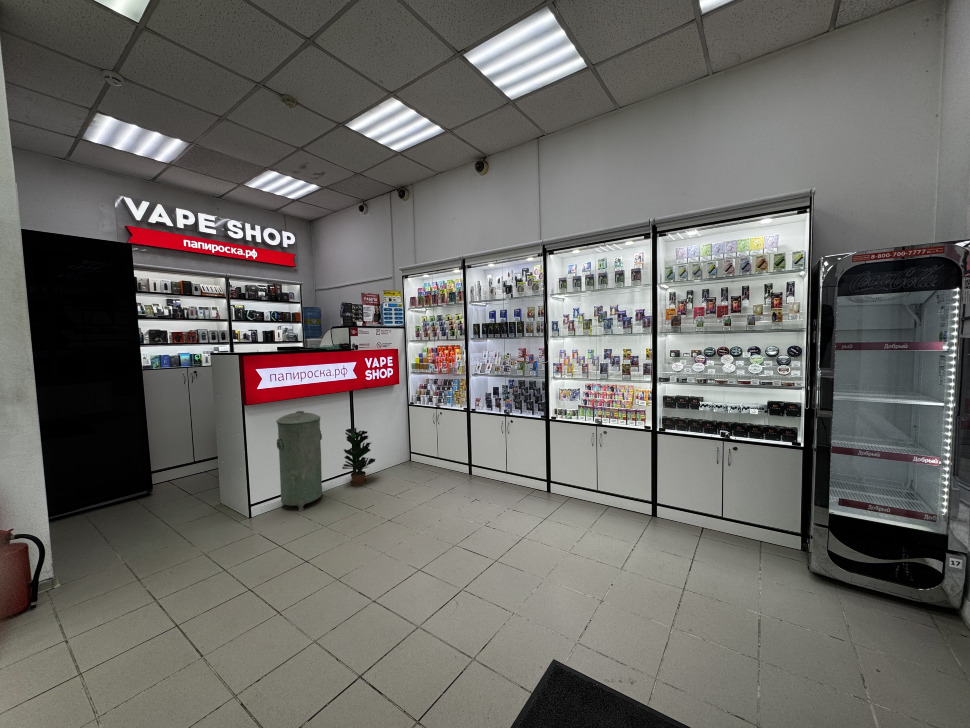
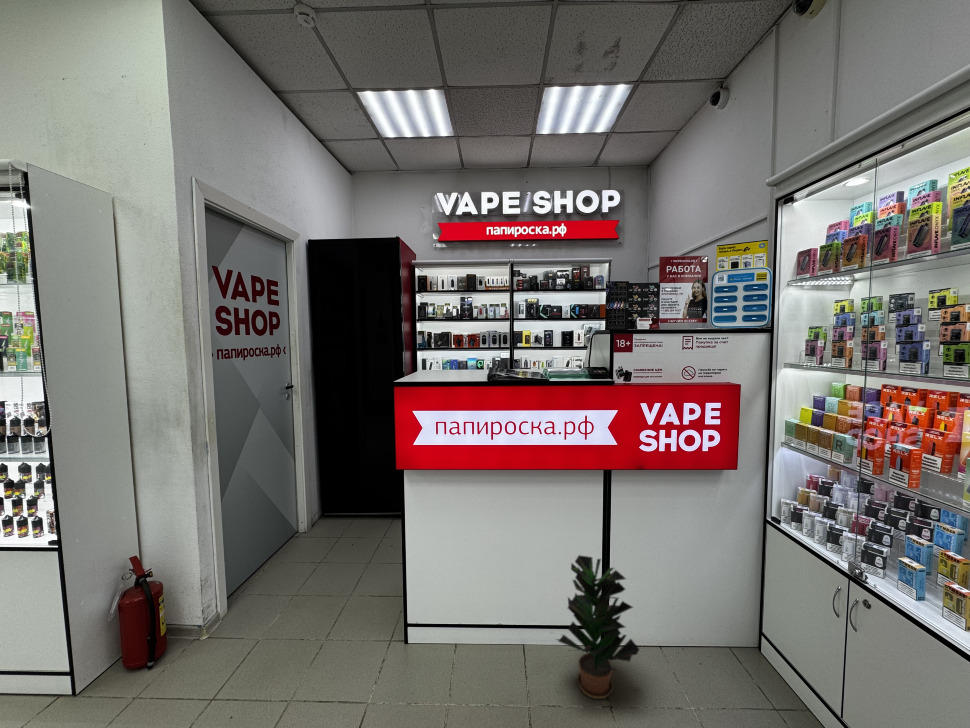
trash can: present [276,411,323,511] -> none [428,499,514,709]

